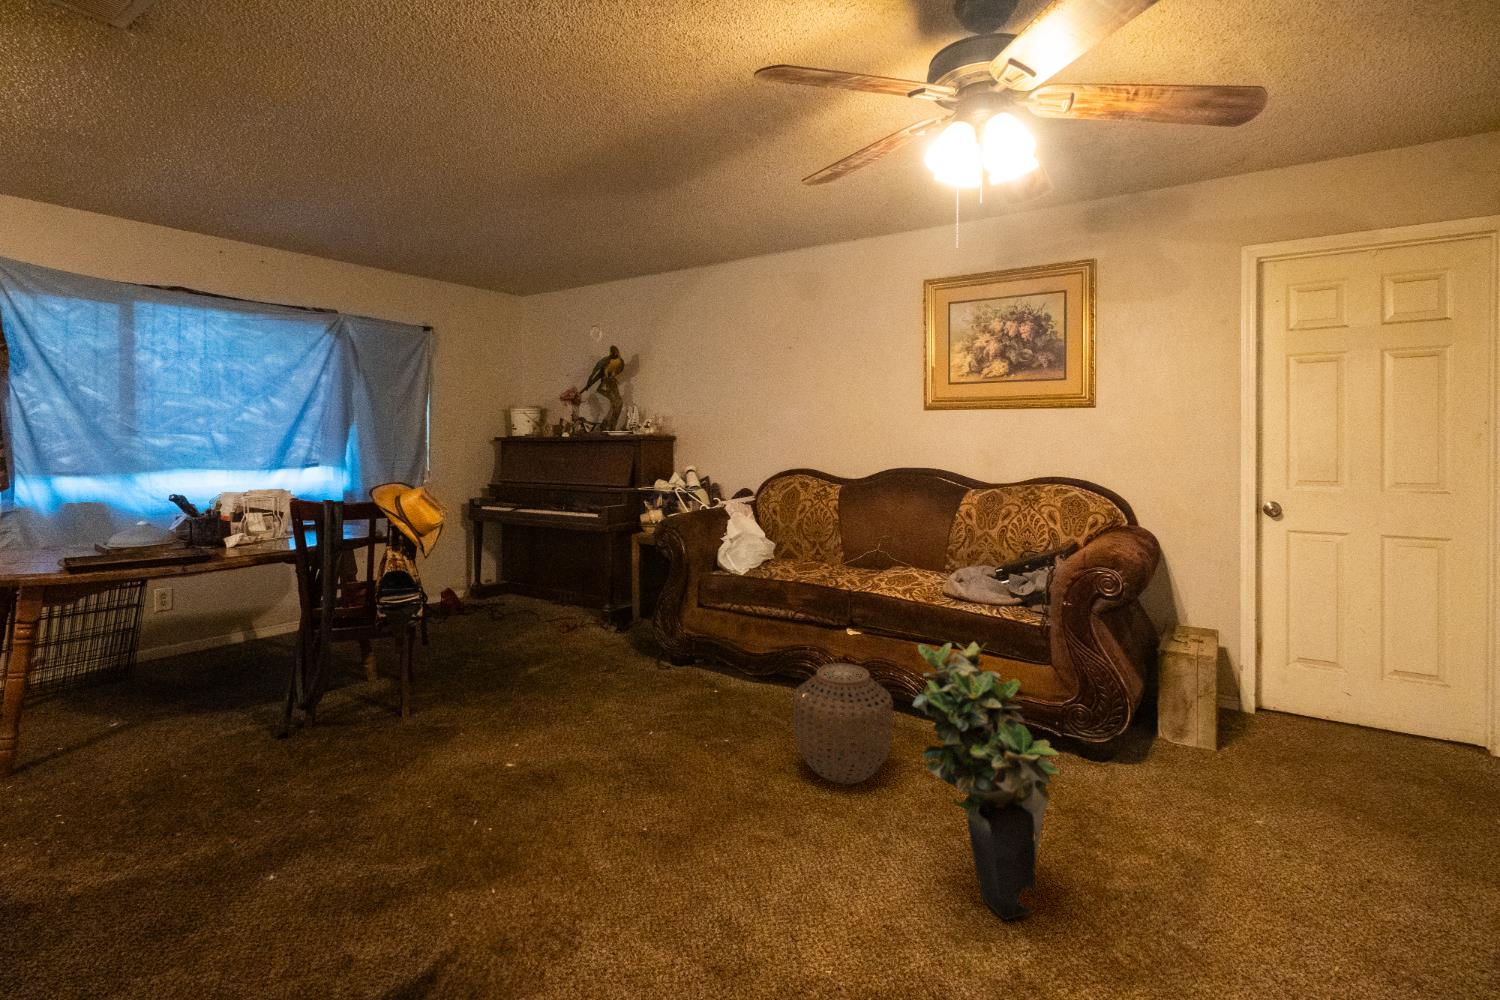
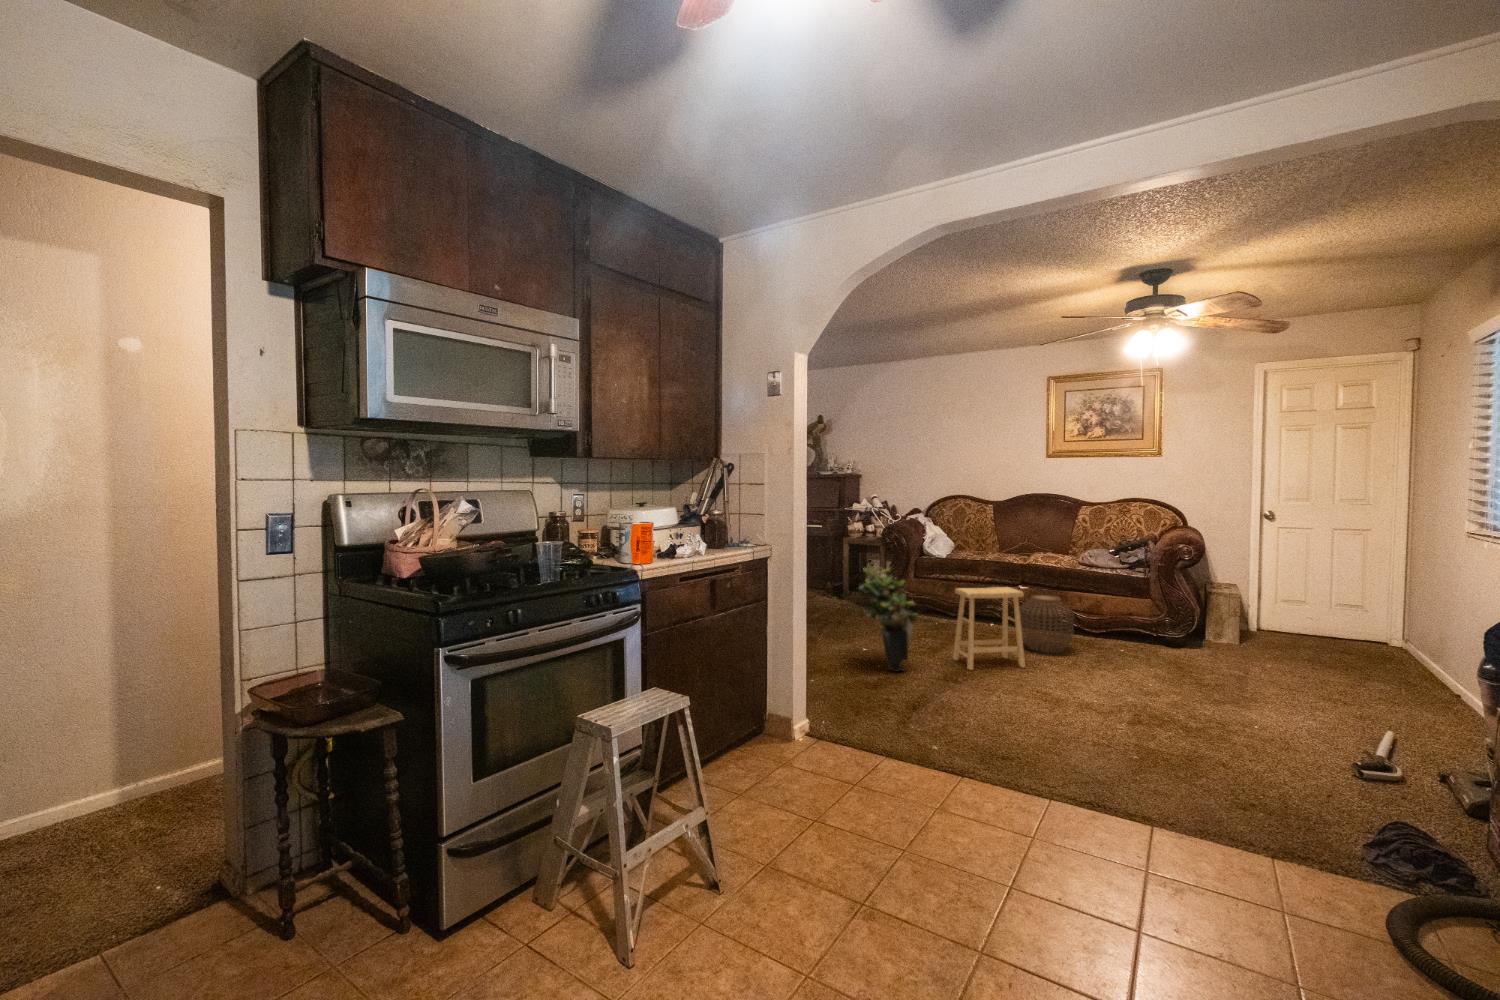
potted plant: present [913,642,1059,920] -> present [860,567,917,672]
footstool: none [626,662,756,853] -> present [953,587,1025,670]

